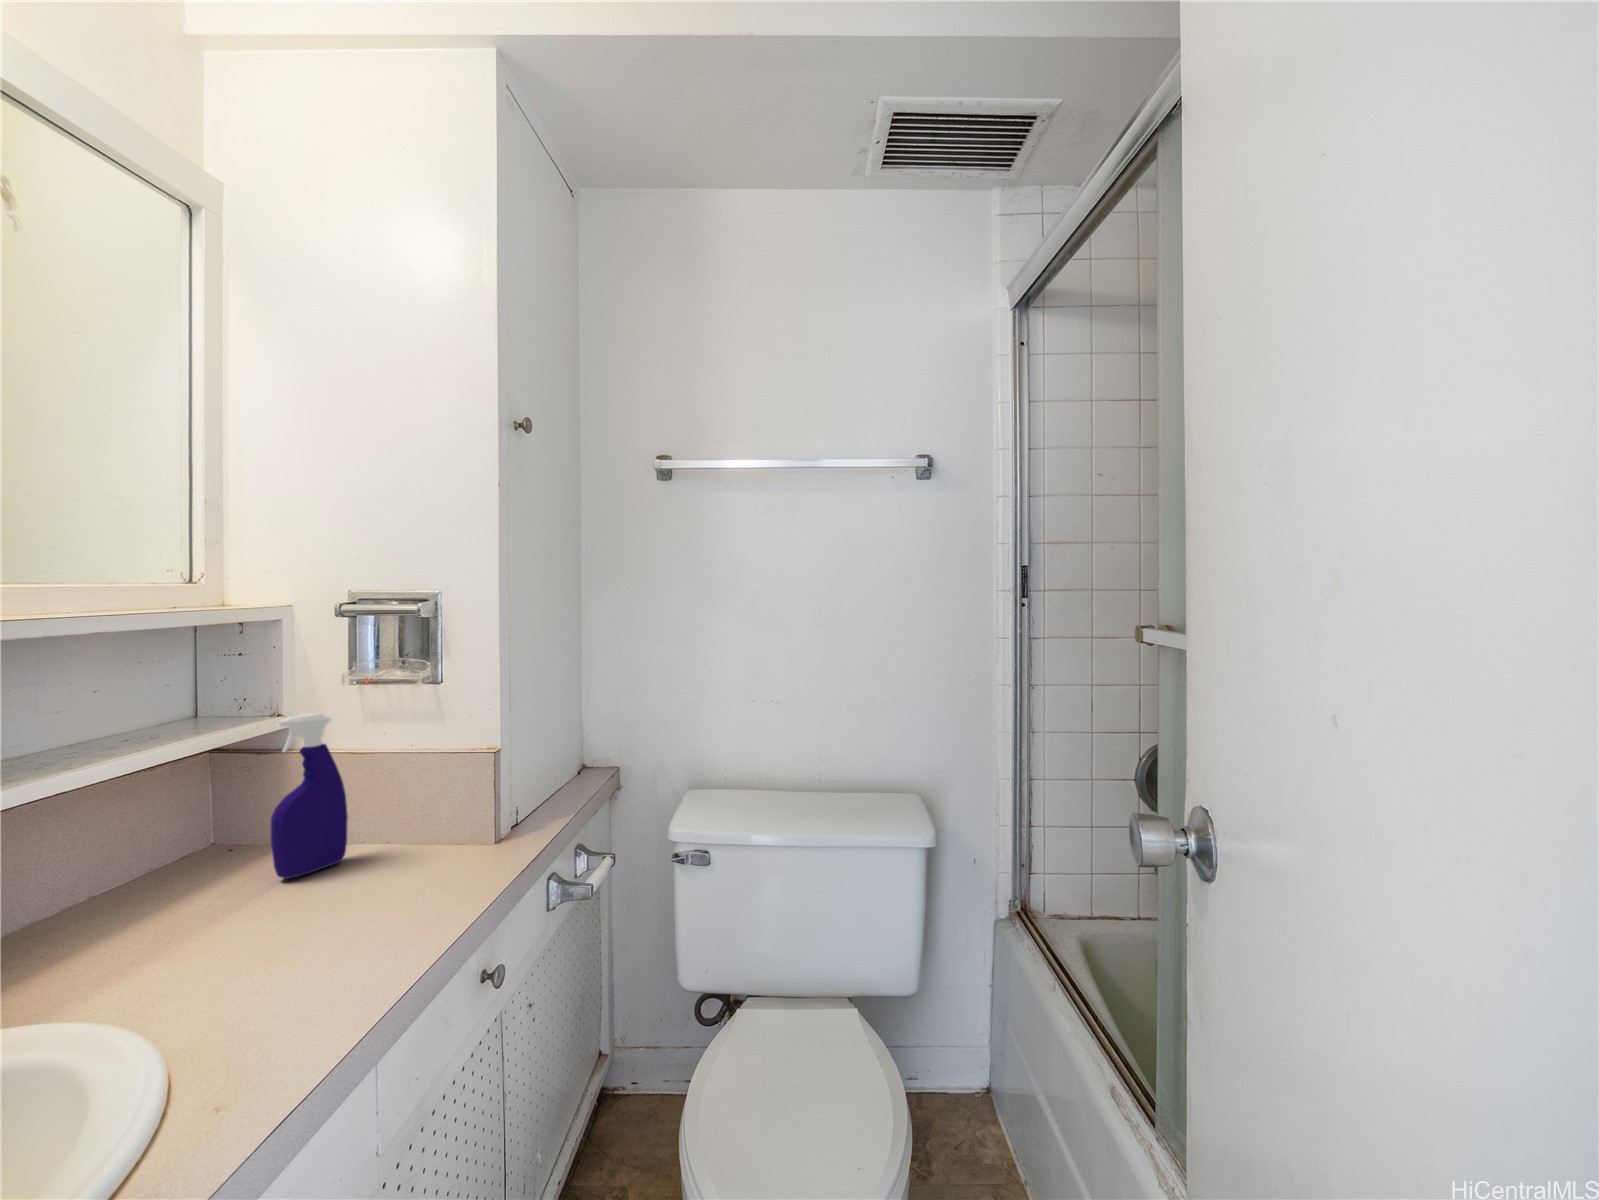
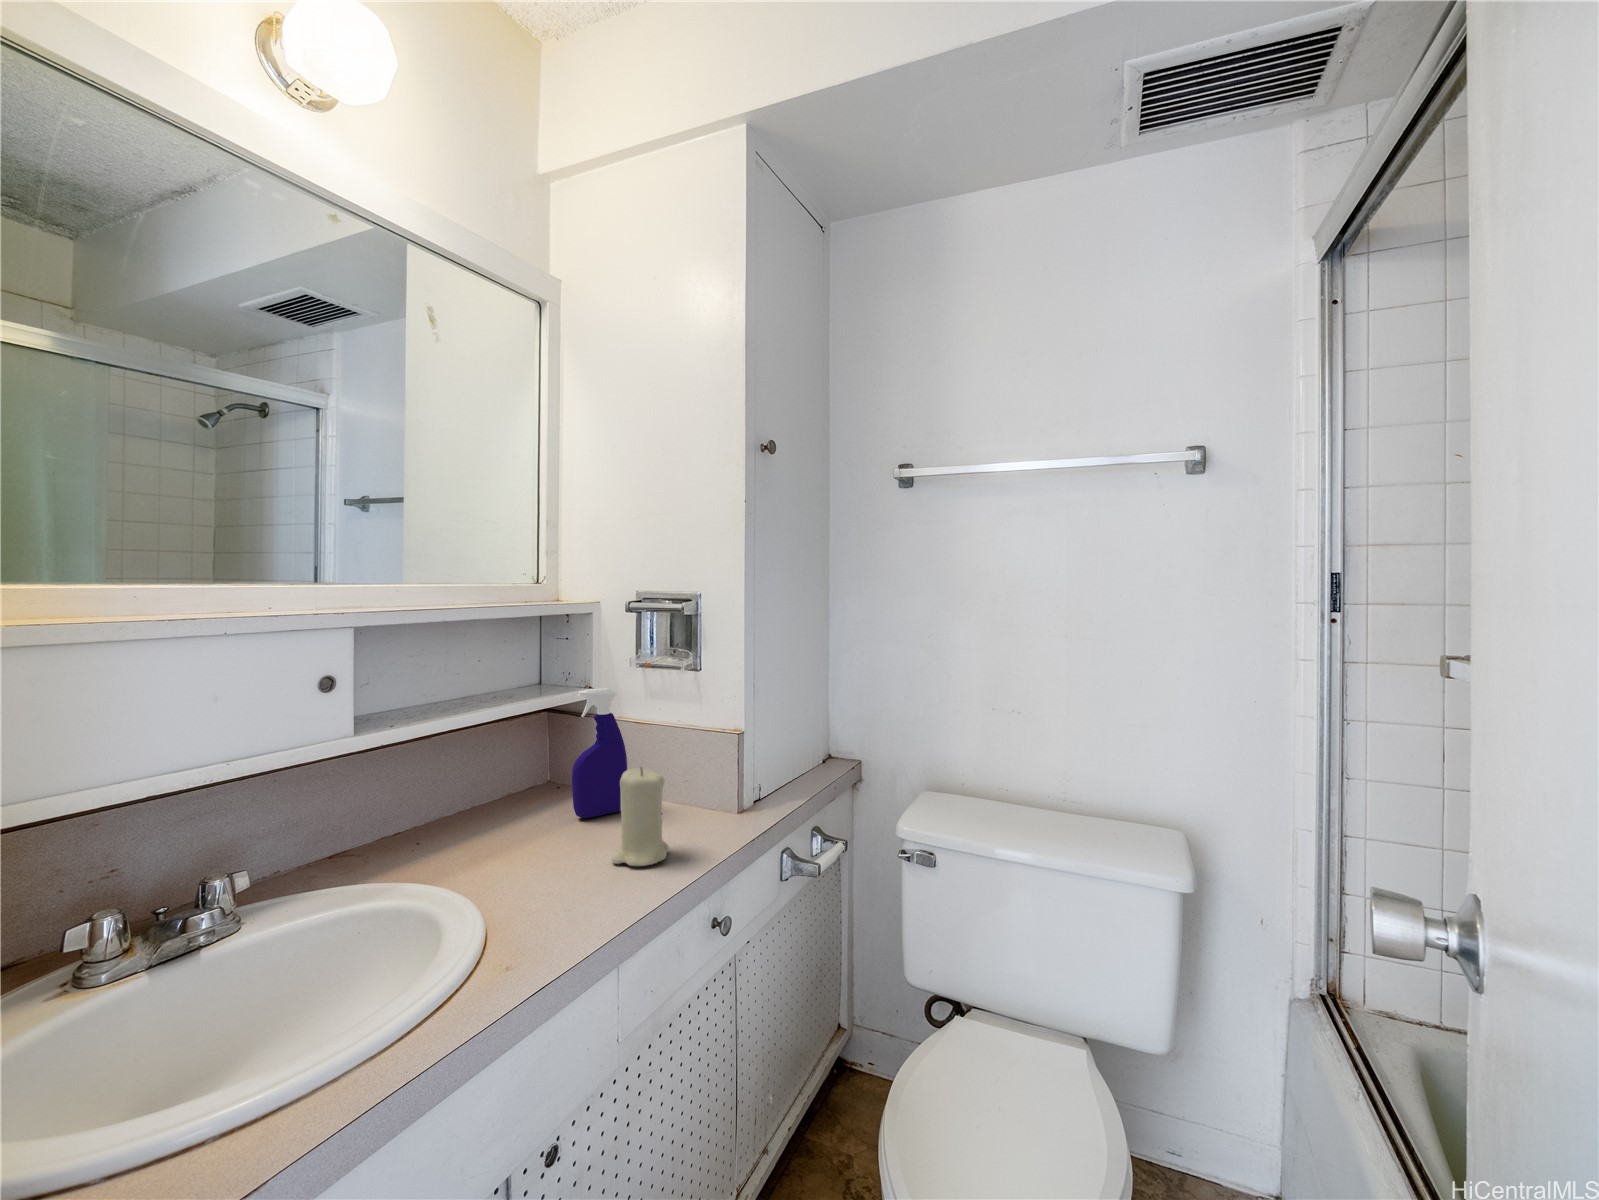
candle: none [355,803,428,923] -> present [612,768,669,866]

